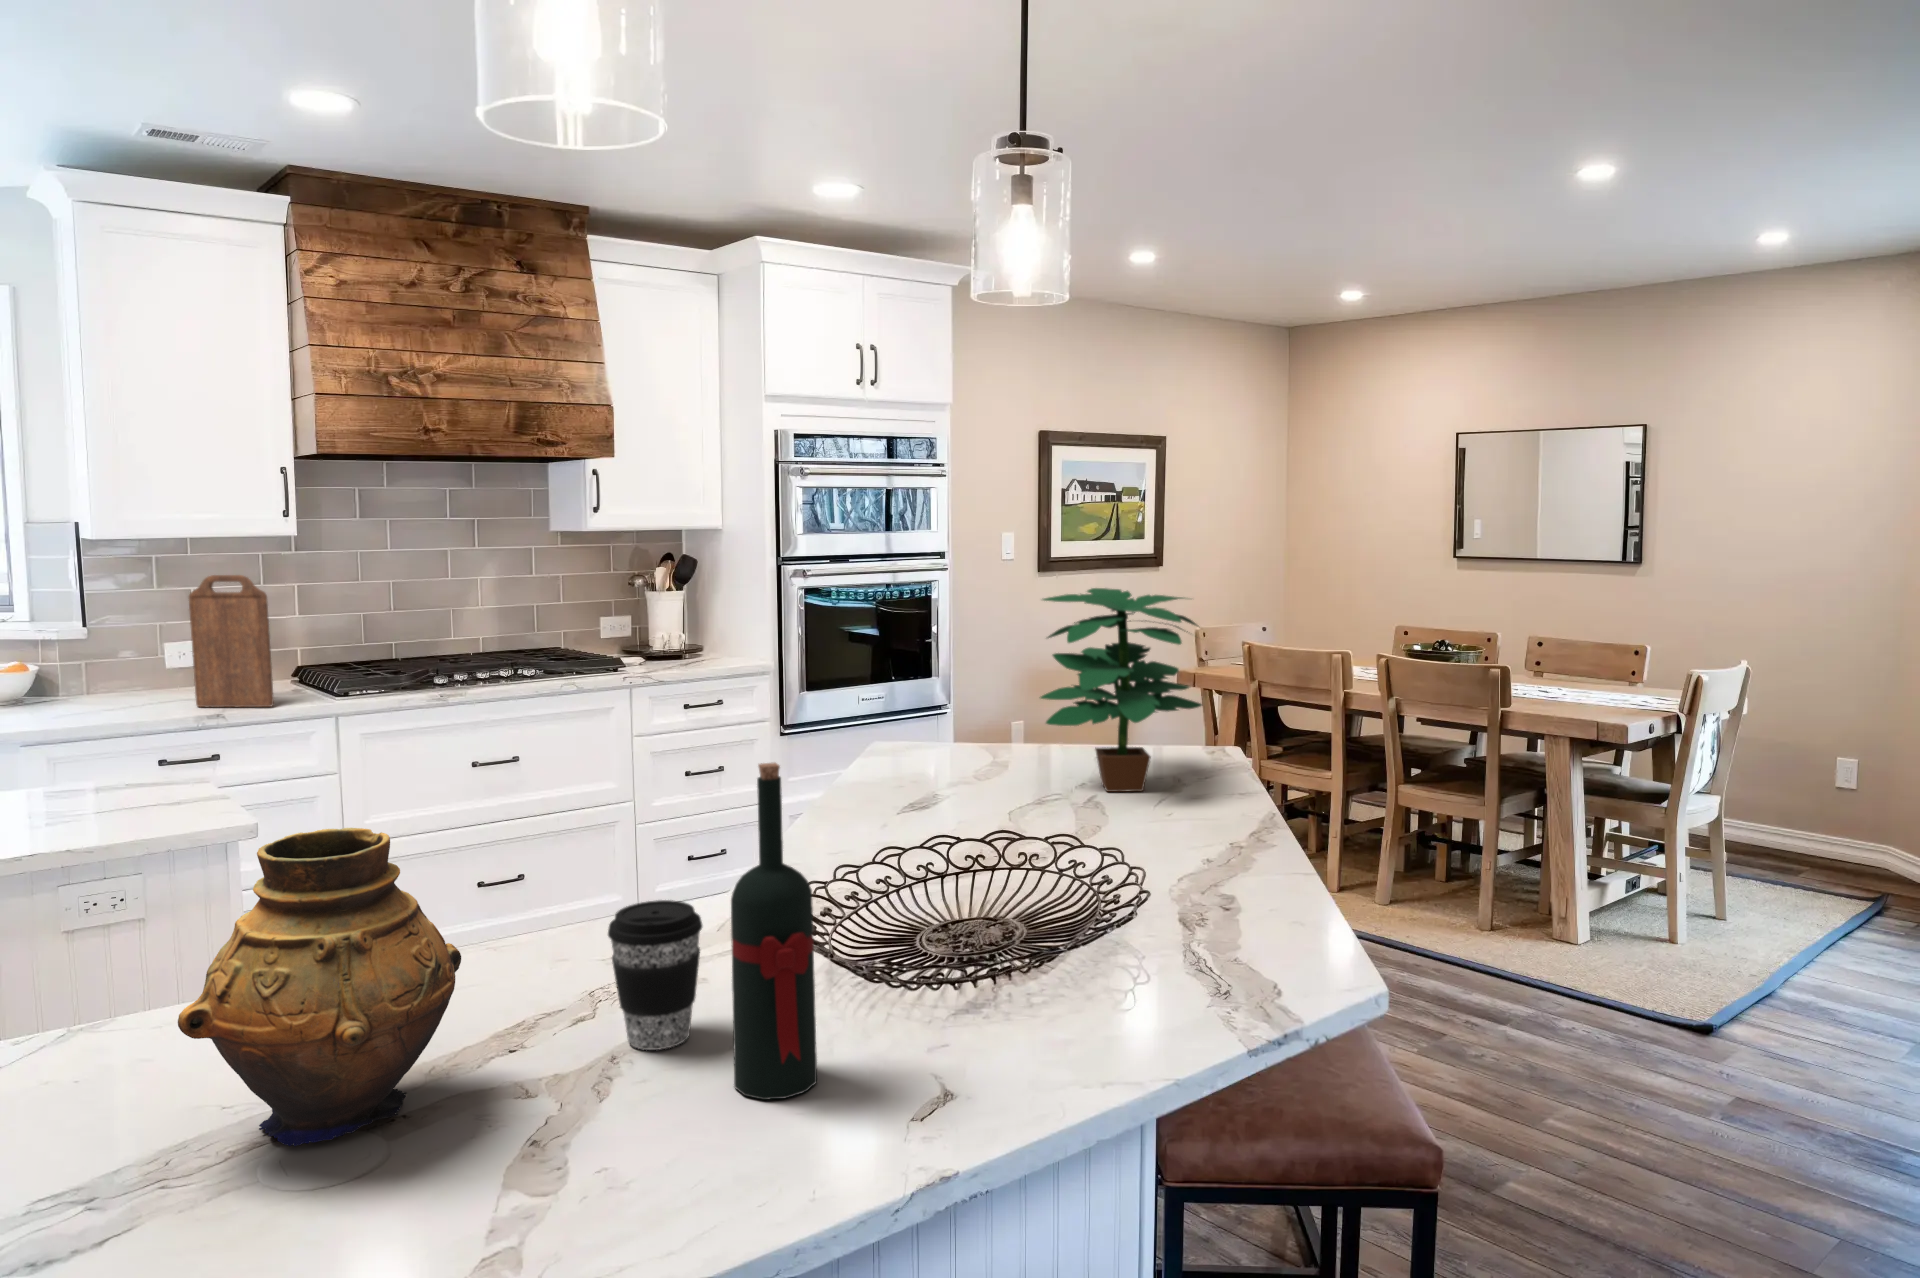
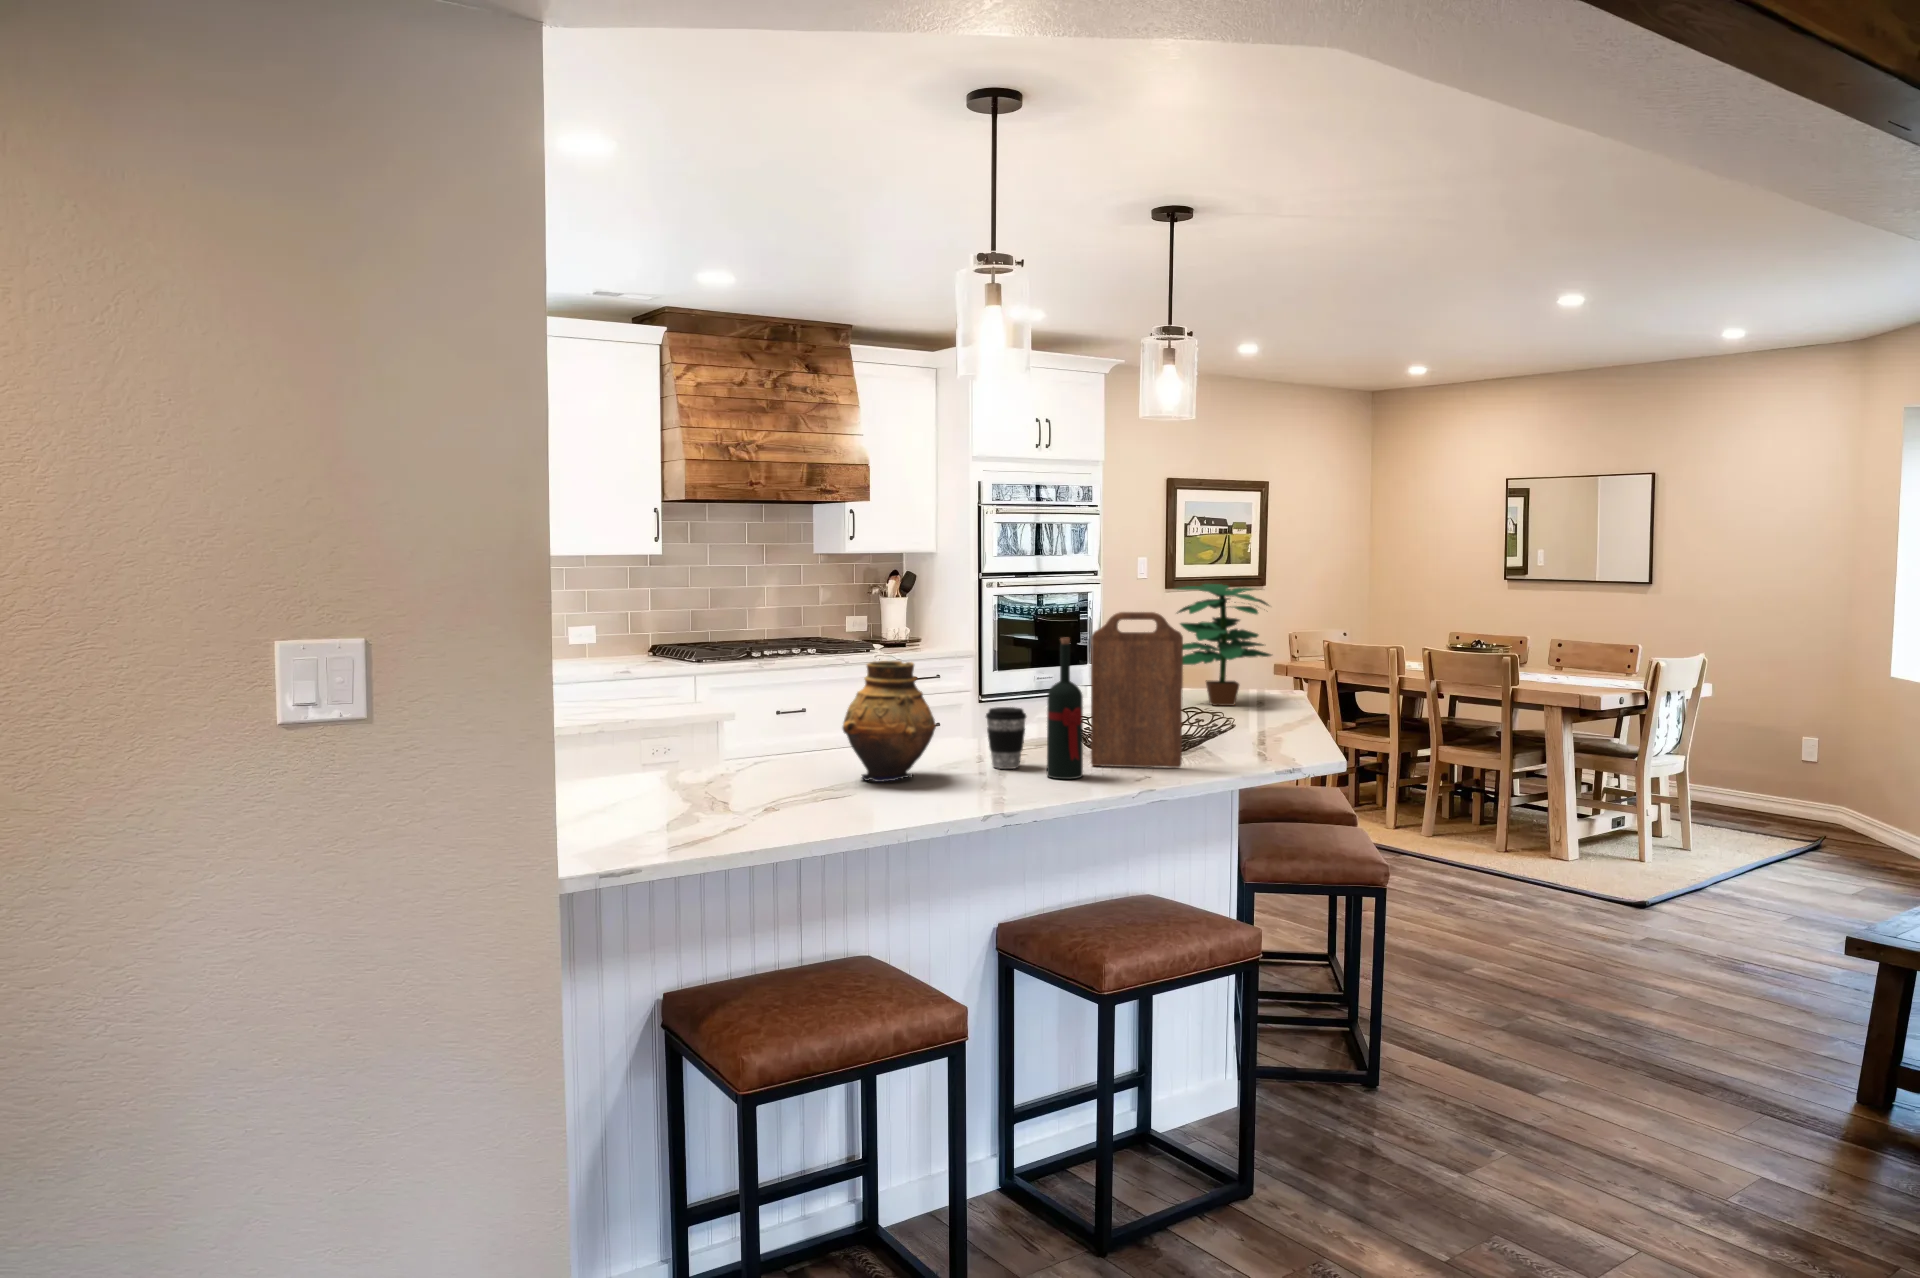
cutting board: present [189,575,274,707] -> present [1091,612,1183,768]

